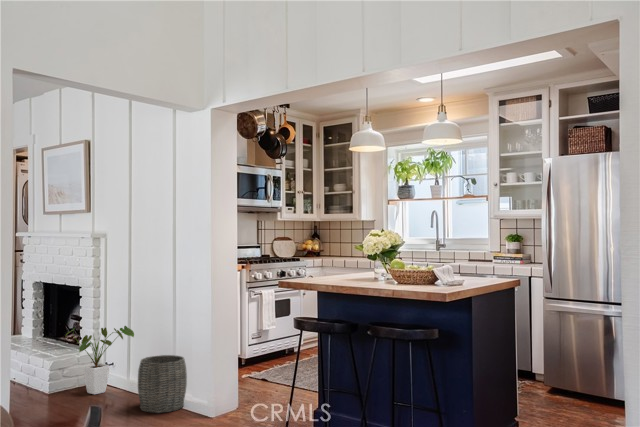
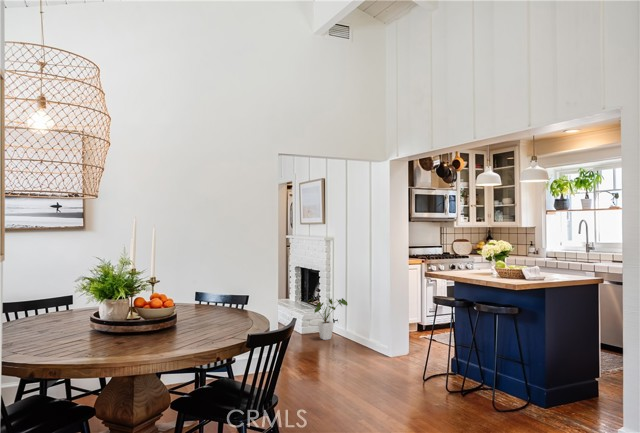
woven basket: present [138,355,187,413] -> none [346,320,377,357]

